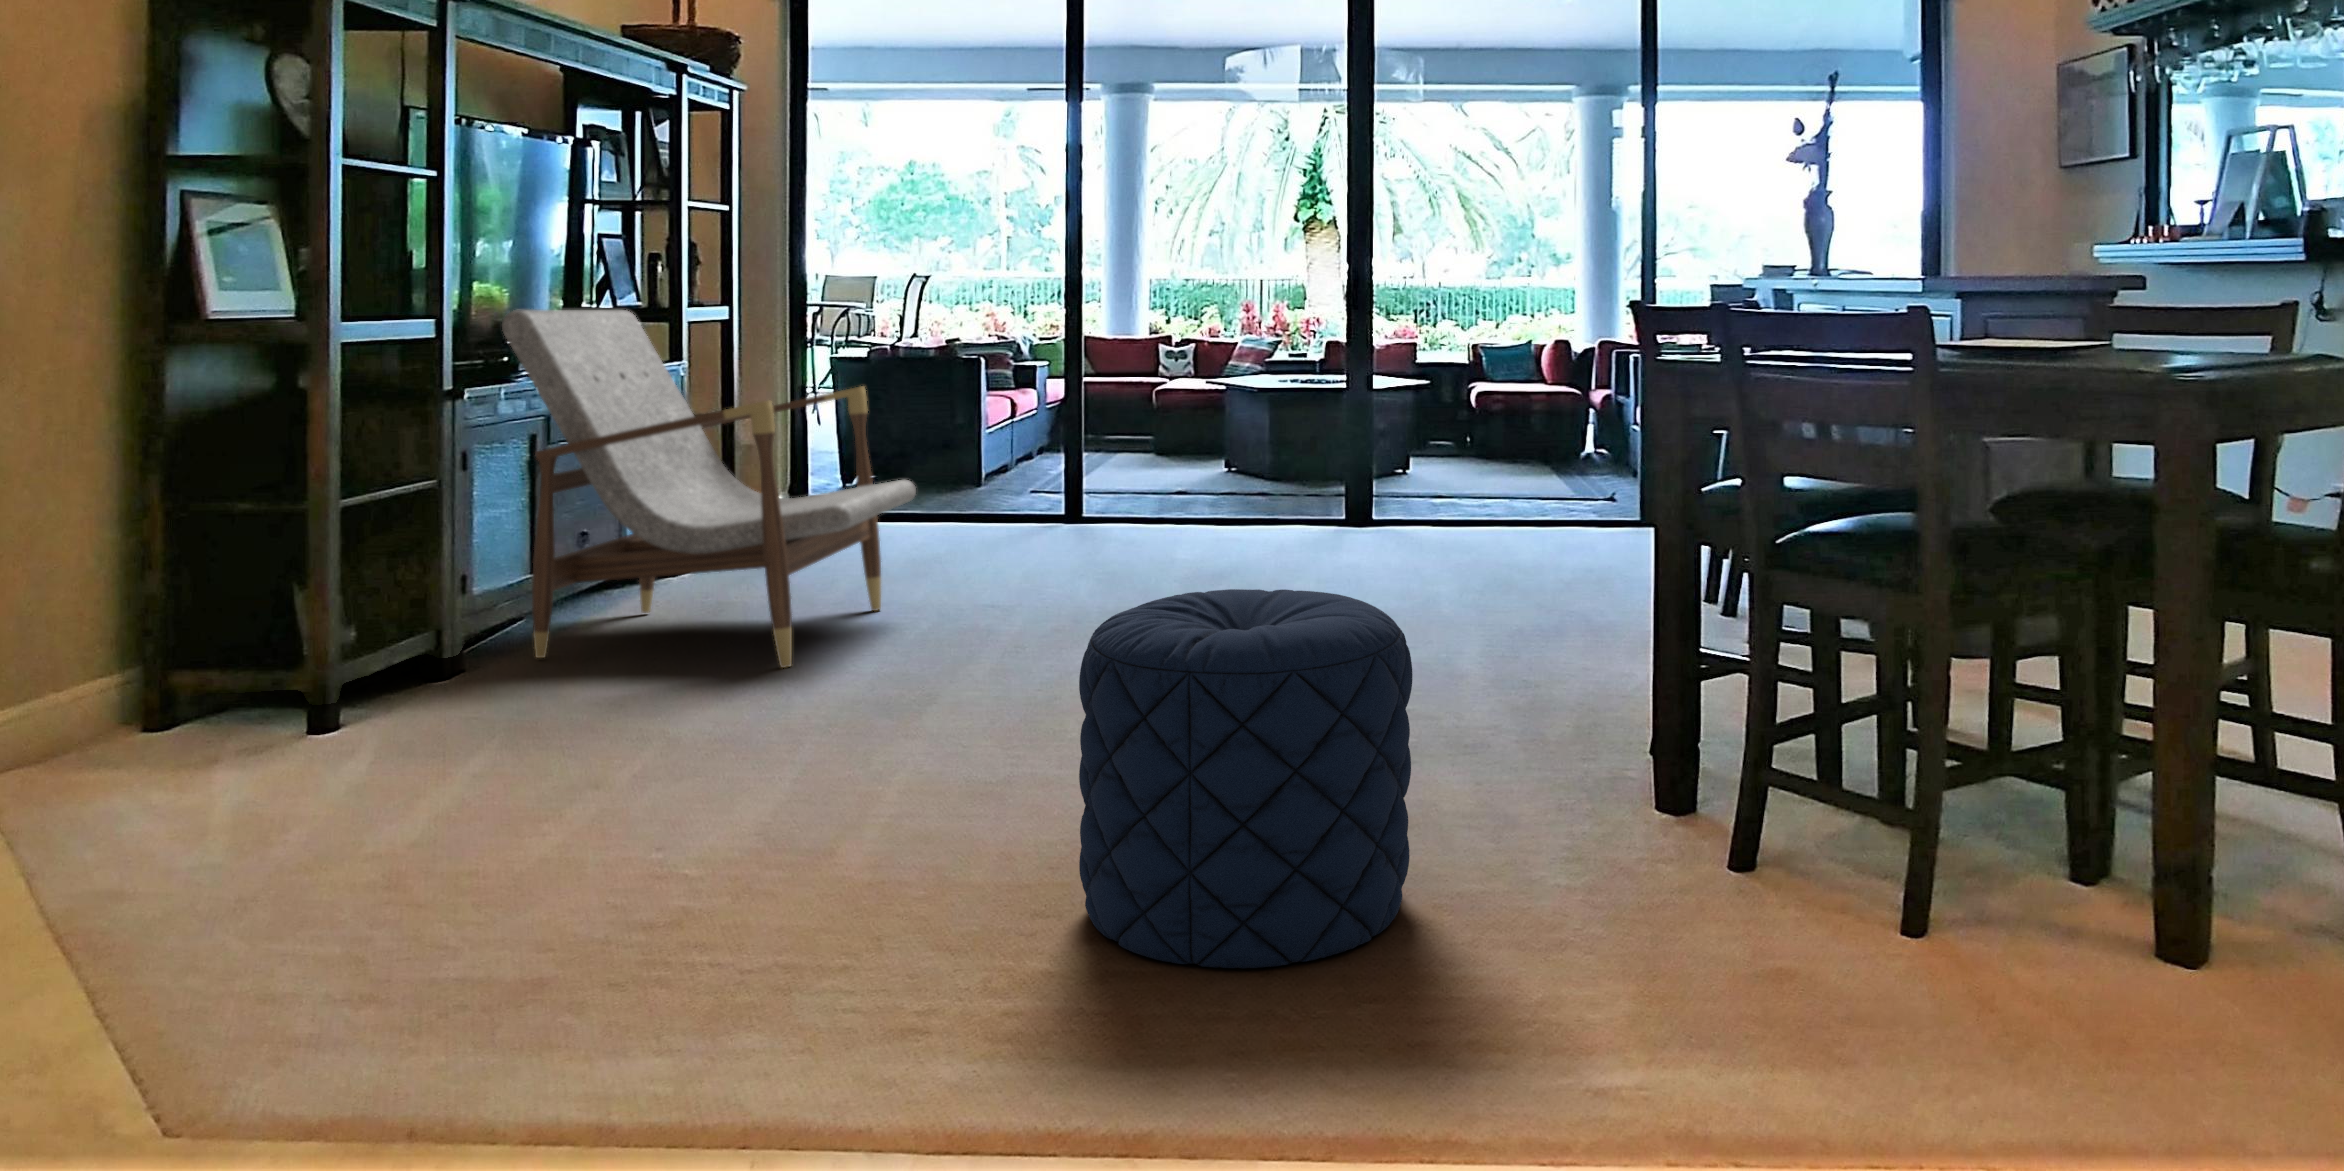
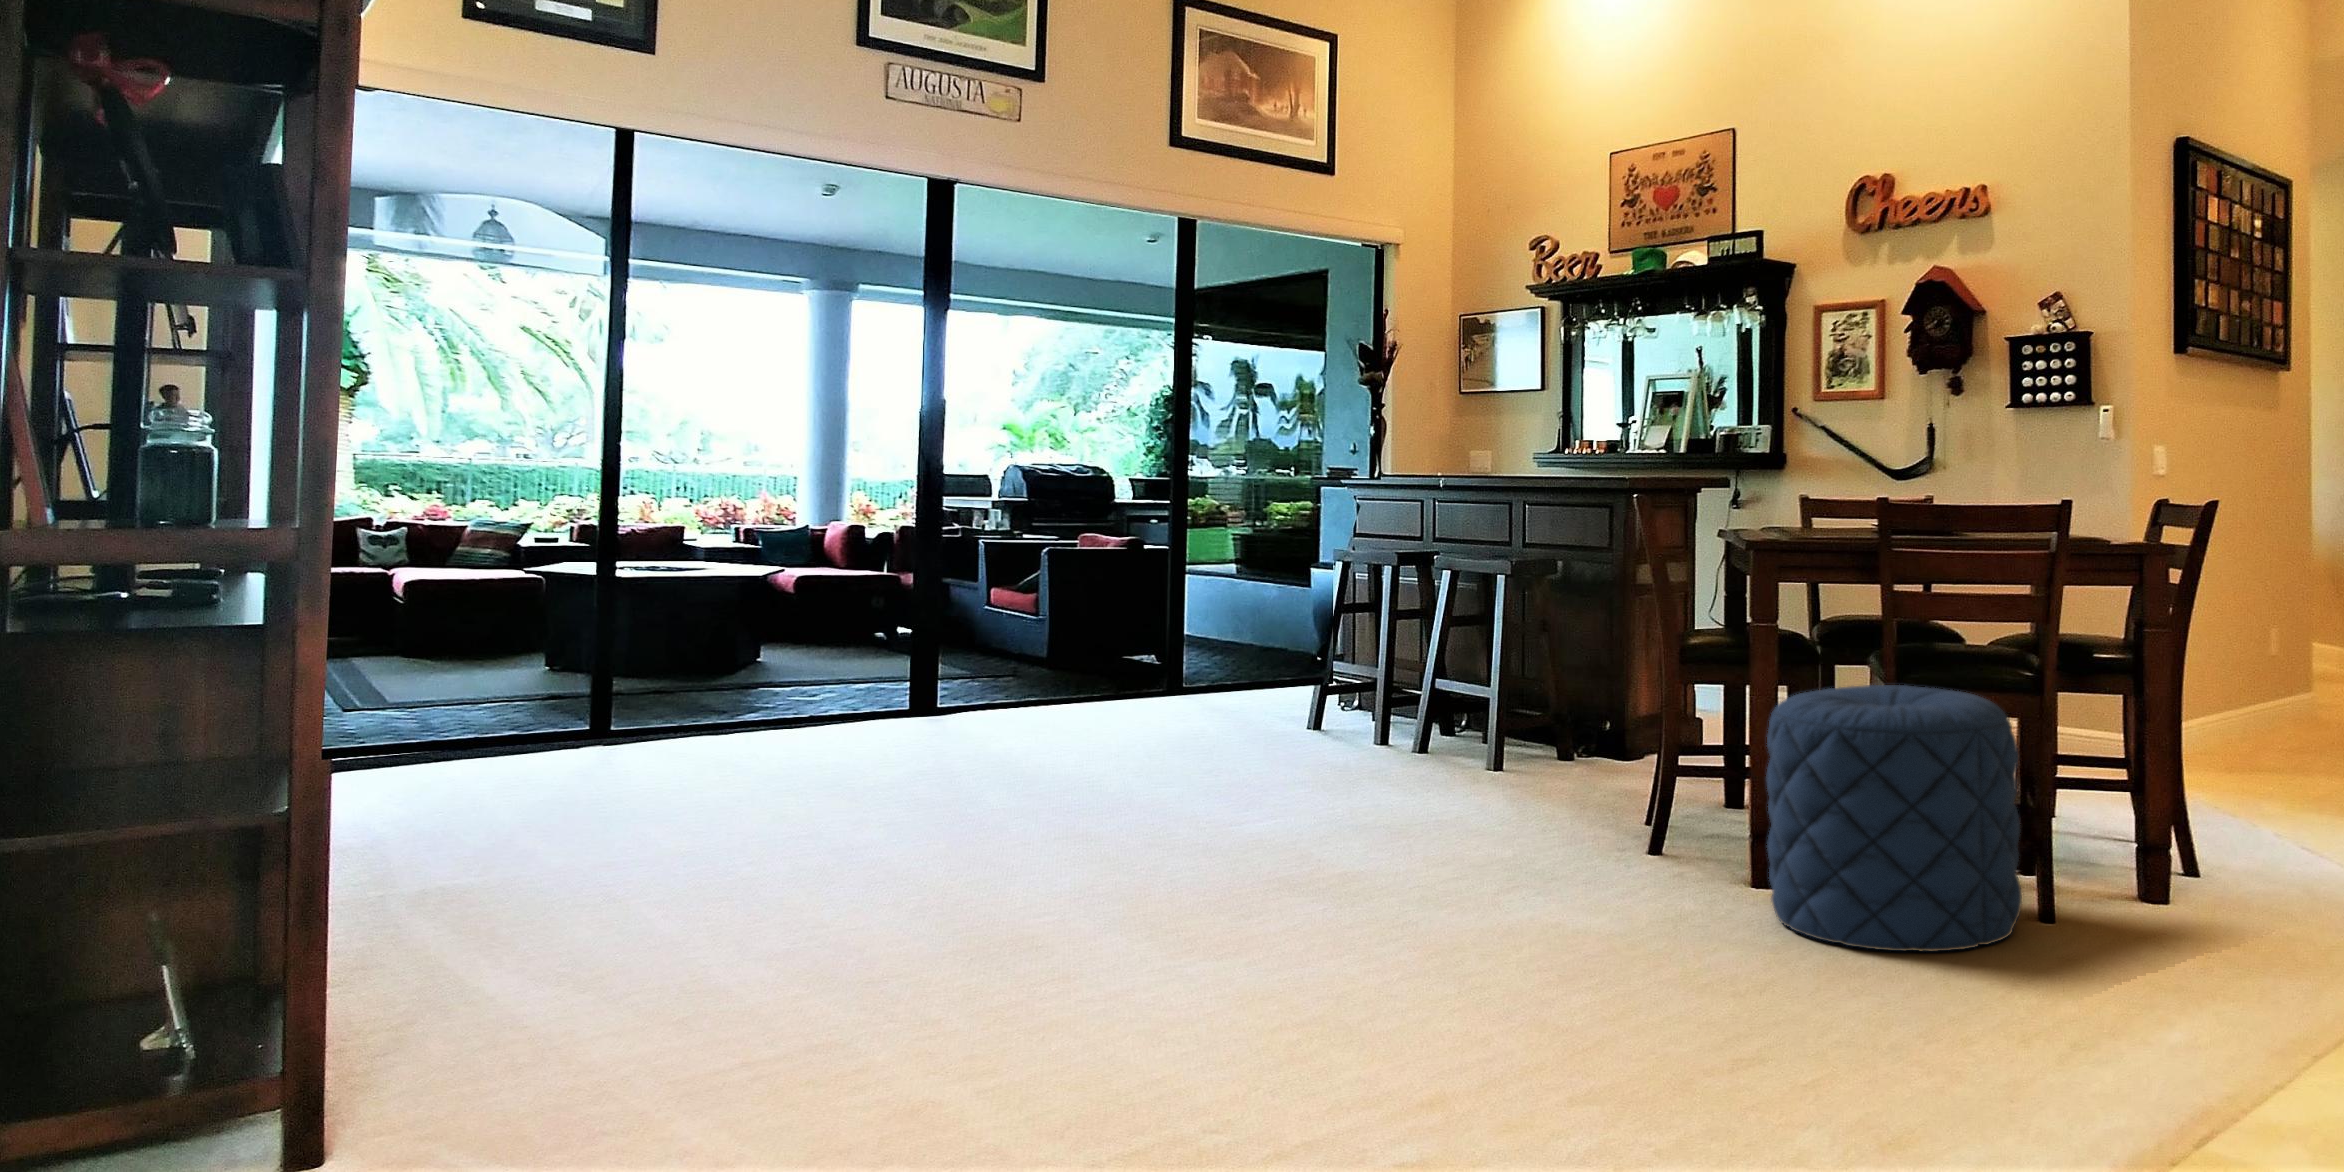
armchair: present [502,310,916,668] -> none [468,502,979,974]

